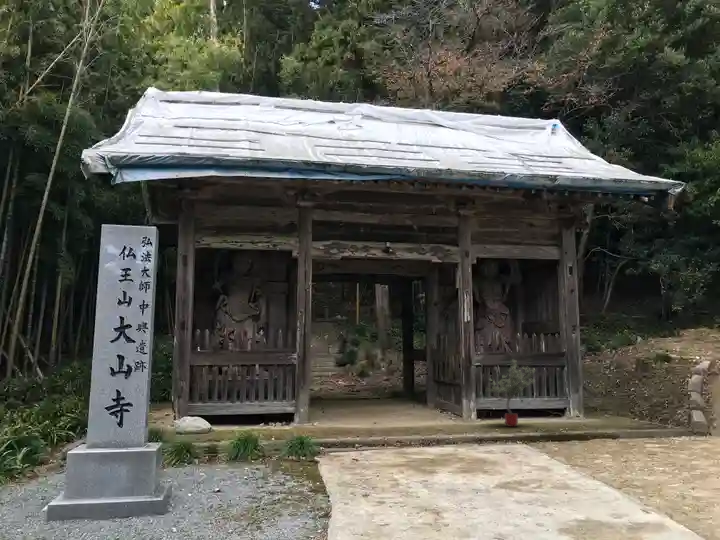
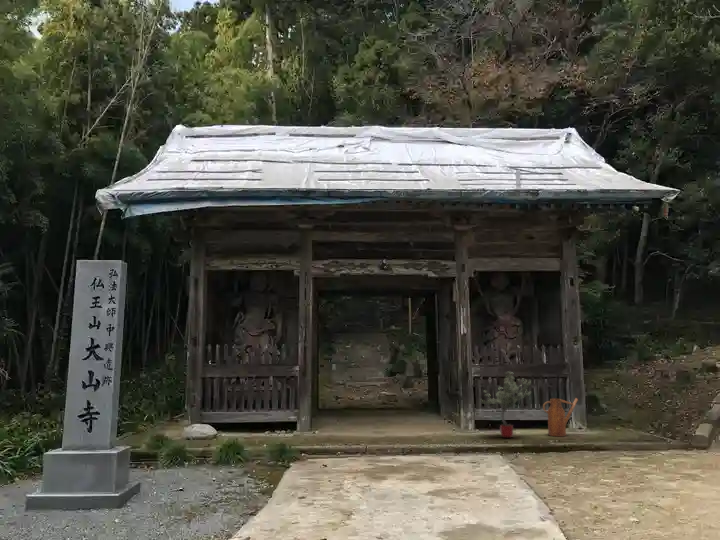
watering can: none [544,386,577,424] -> present [543,398,578,436]

